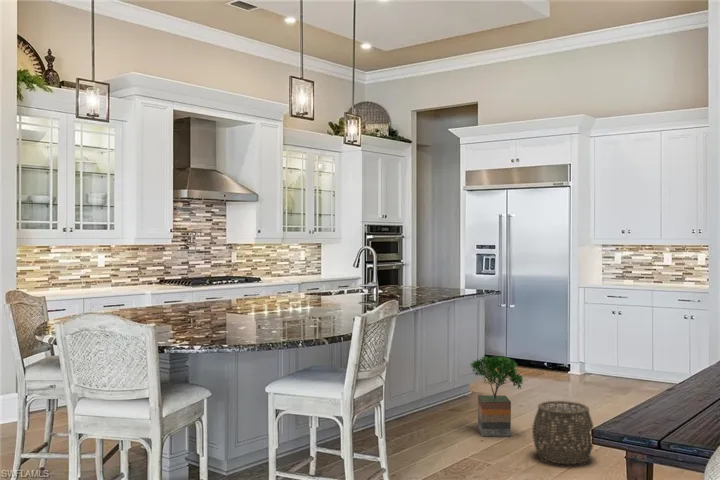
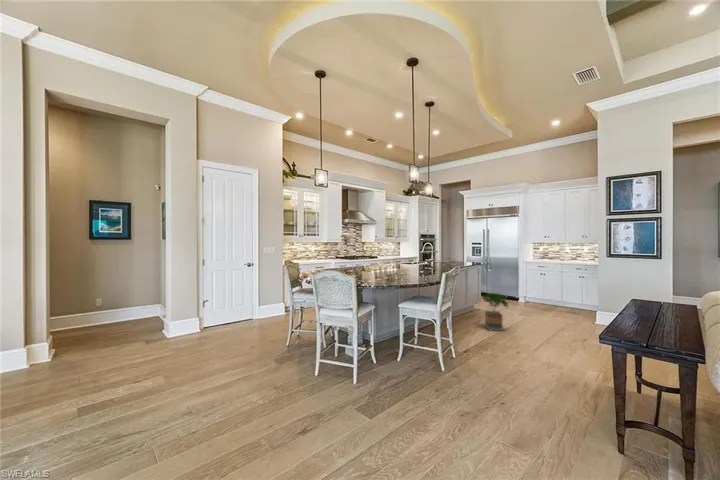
woven basket: present [532,401,594,464] -> none [516,315,550,346]

